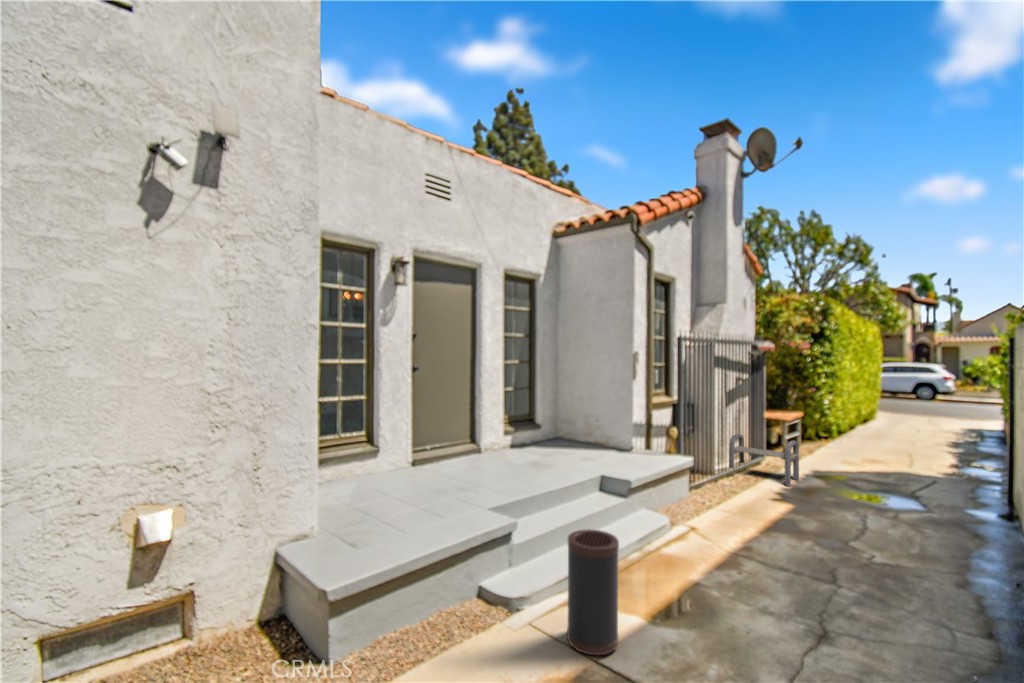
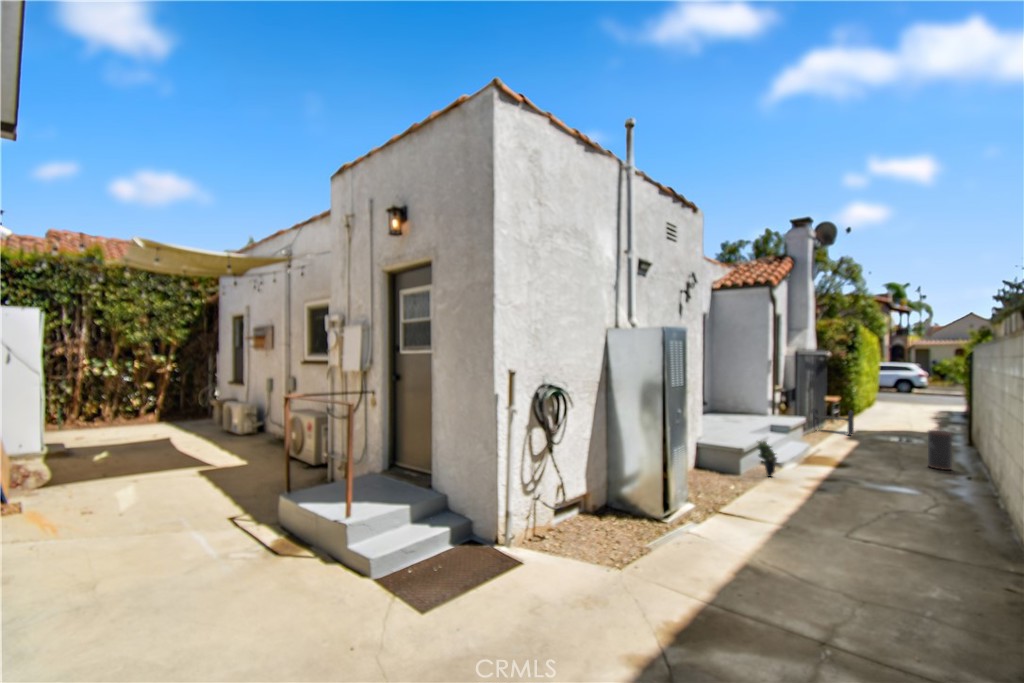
trash can: present [567,530,619,655] -> present [928,430,952,470]
potted plant: none [420,547,471,657] -> present [757,441,777,477]

